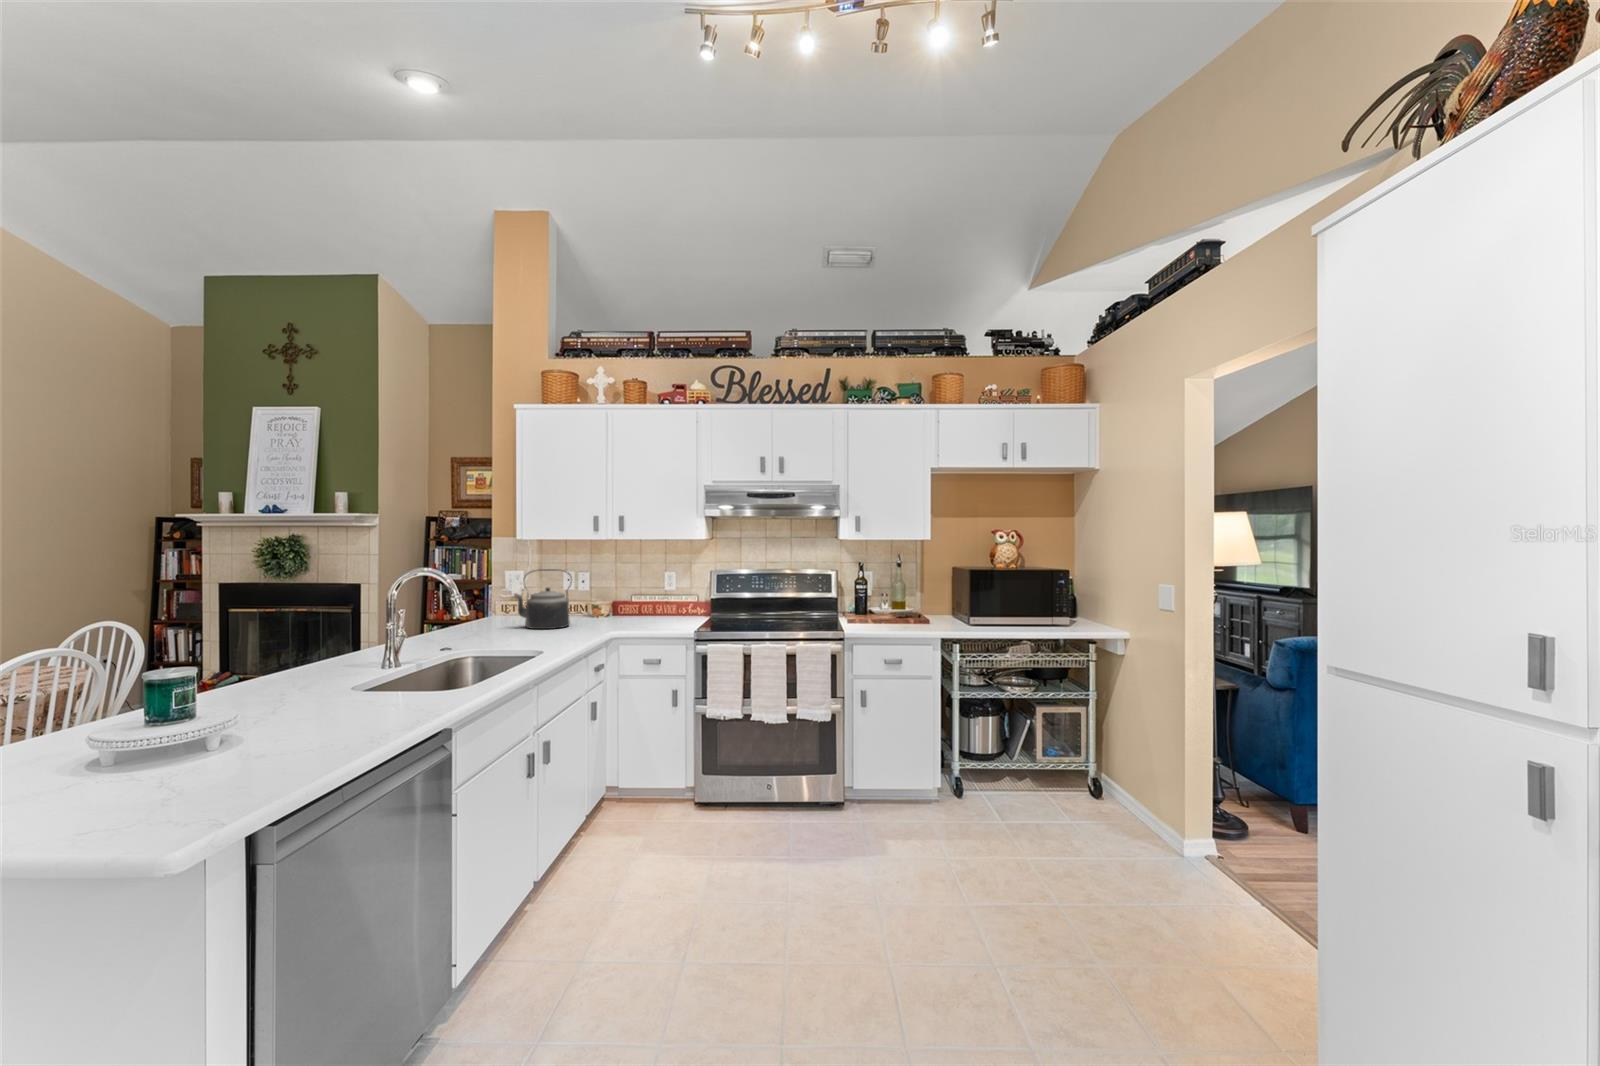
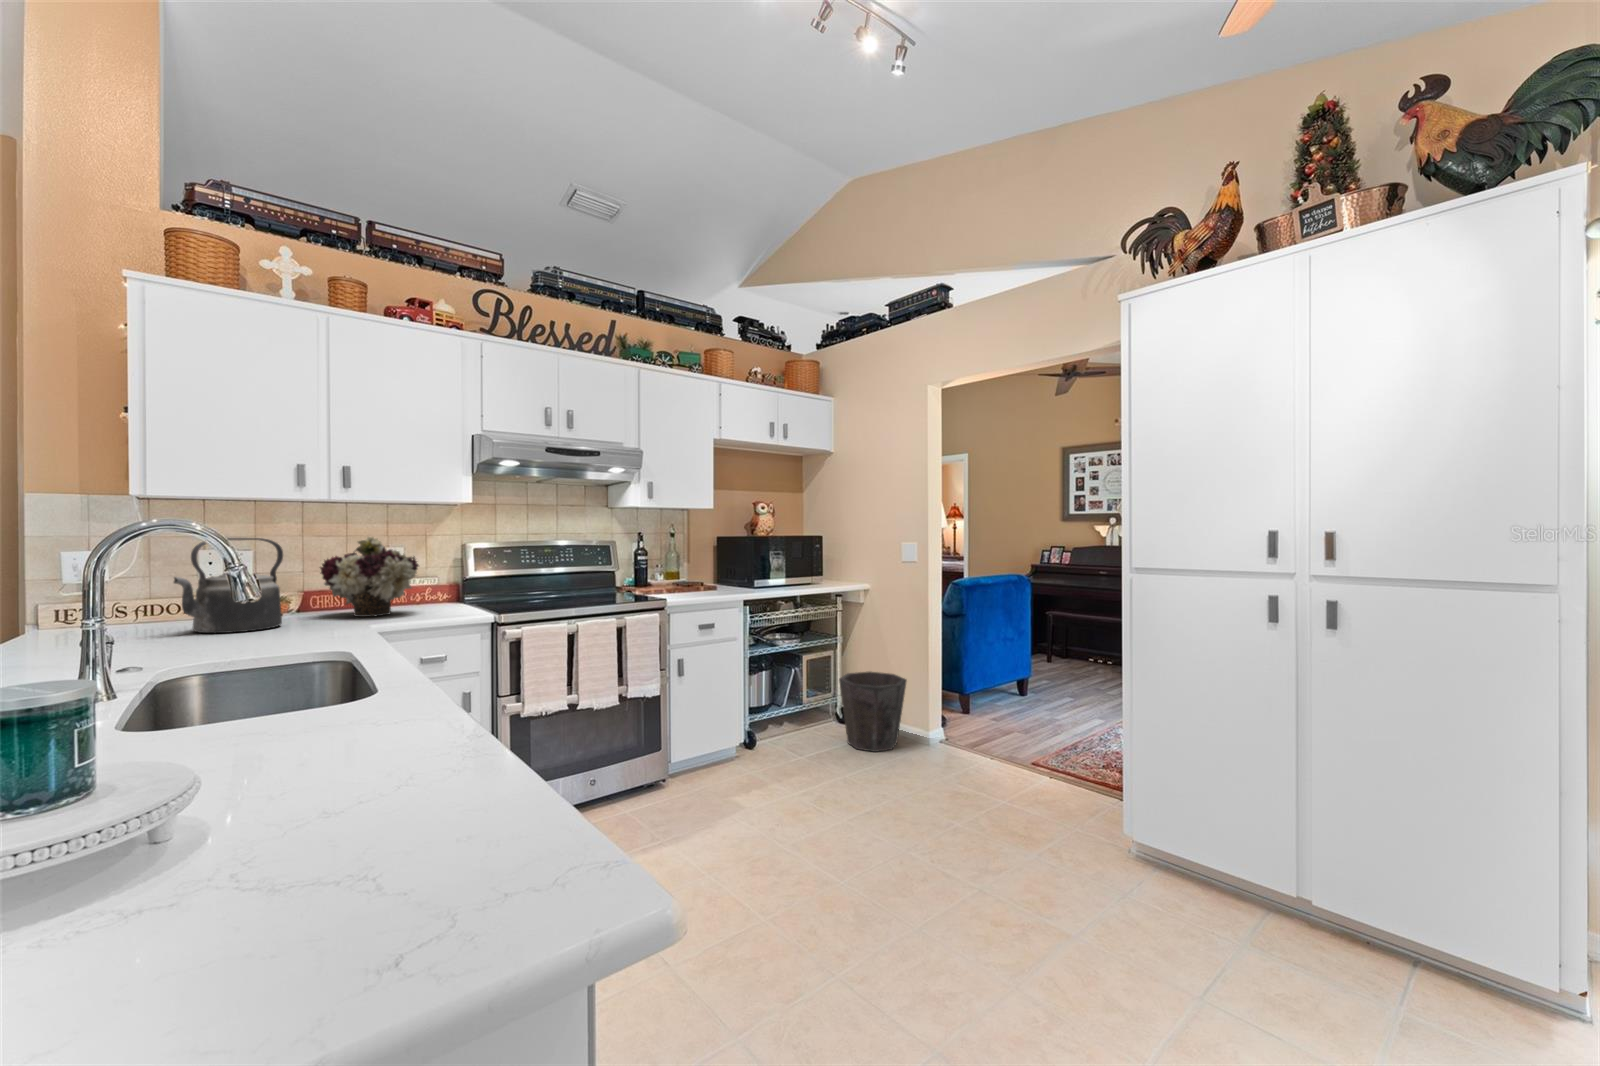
flower arrangement: none [598,568,656,625] -> present [320,537,419,617]
waste bin: none [1058,737,1145,842] -> present [839,672,907,752]

